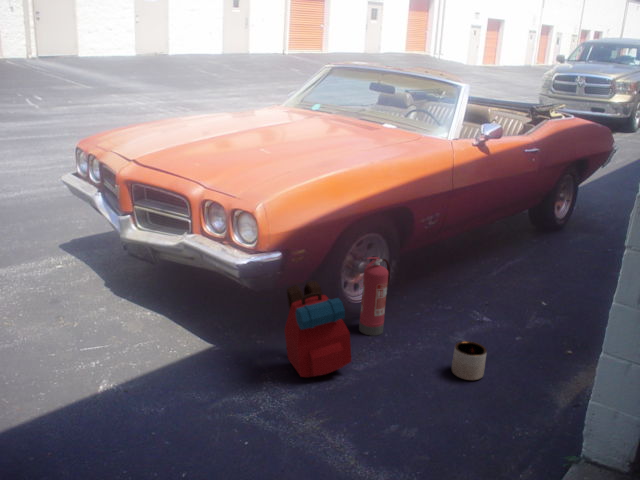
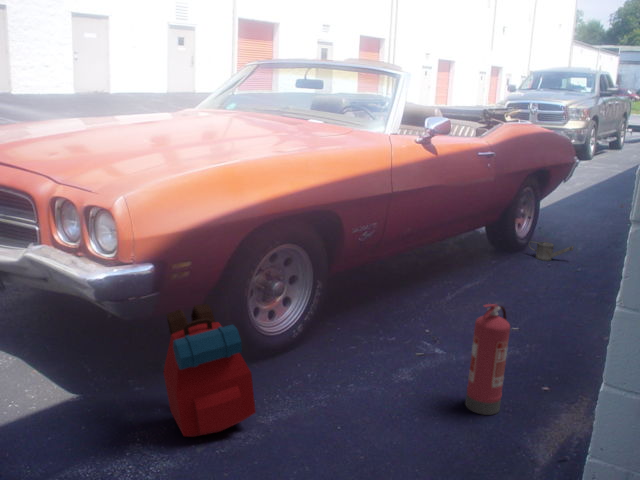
watering can: none [567,222,607,240] -> present [529,241,574,261]
fire extinguisher: present [359,257,390,336] -> present [465,304,510,415]
planter: present [452,341,487,380] -> none [392,379,438,432]

